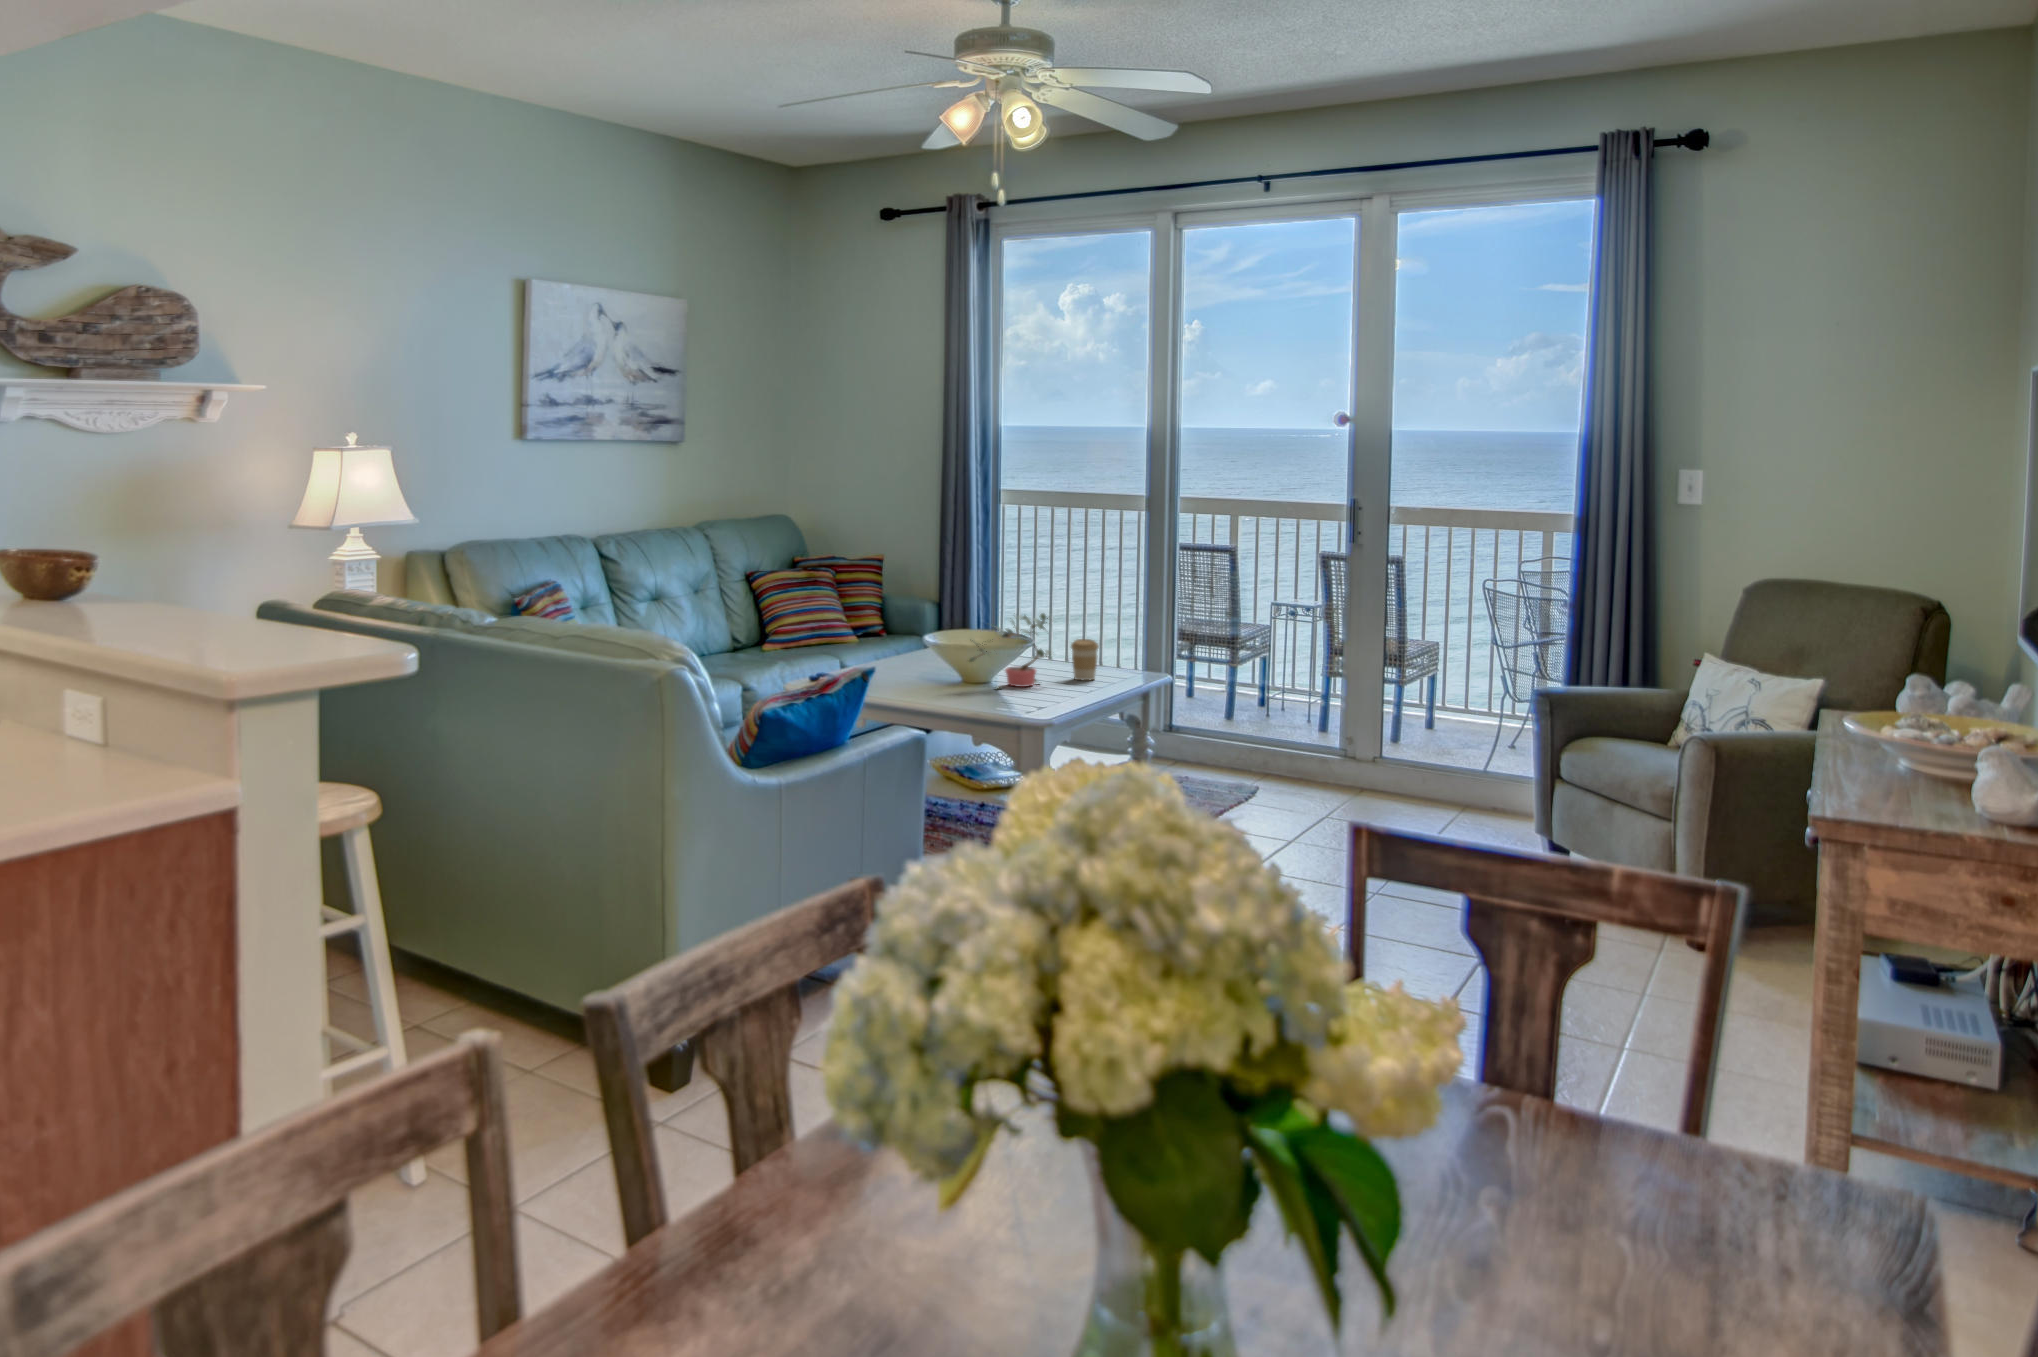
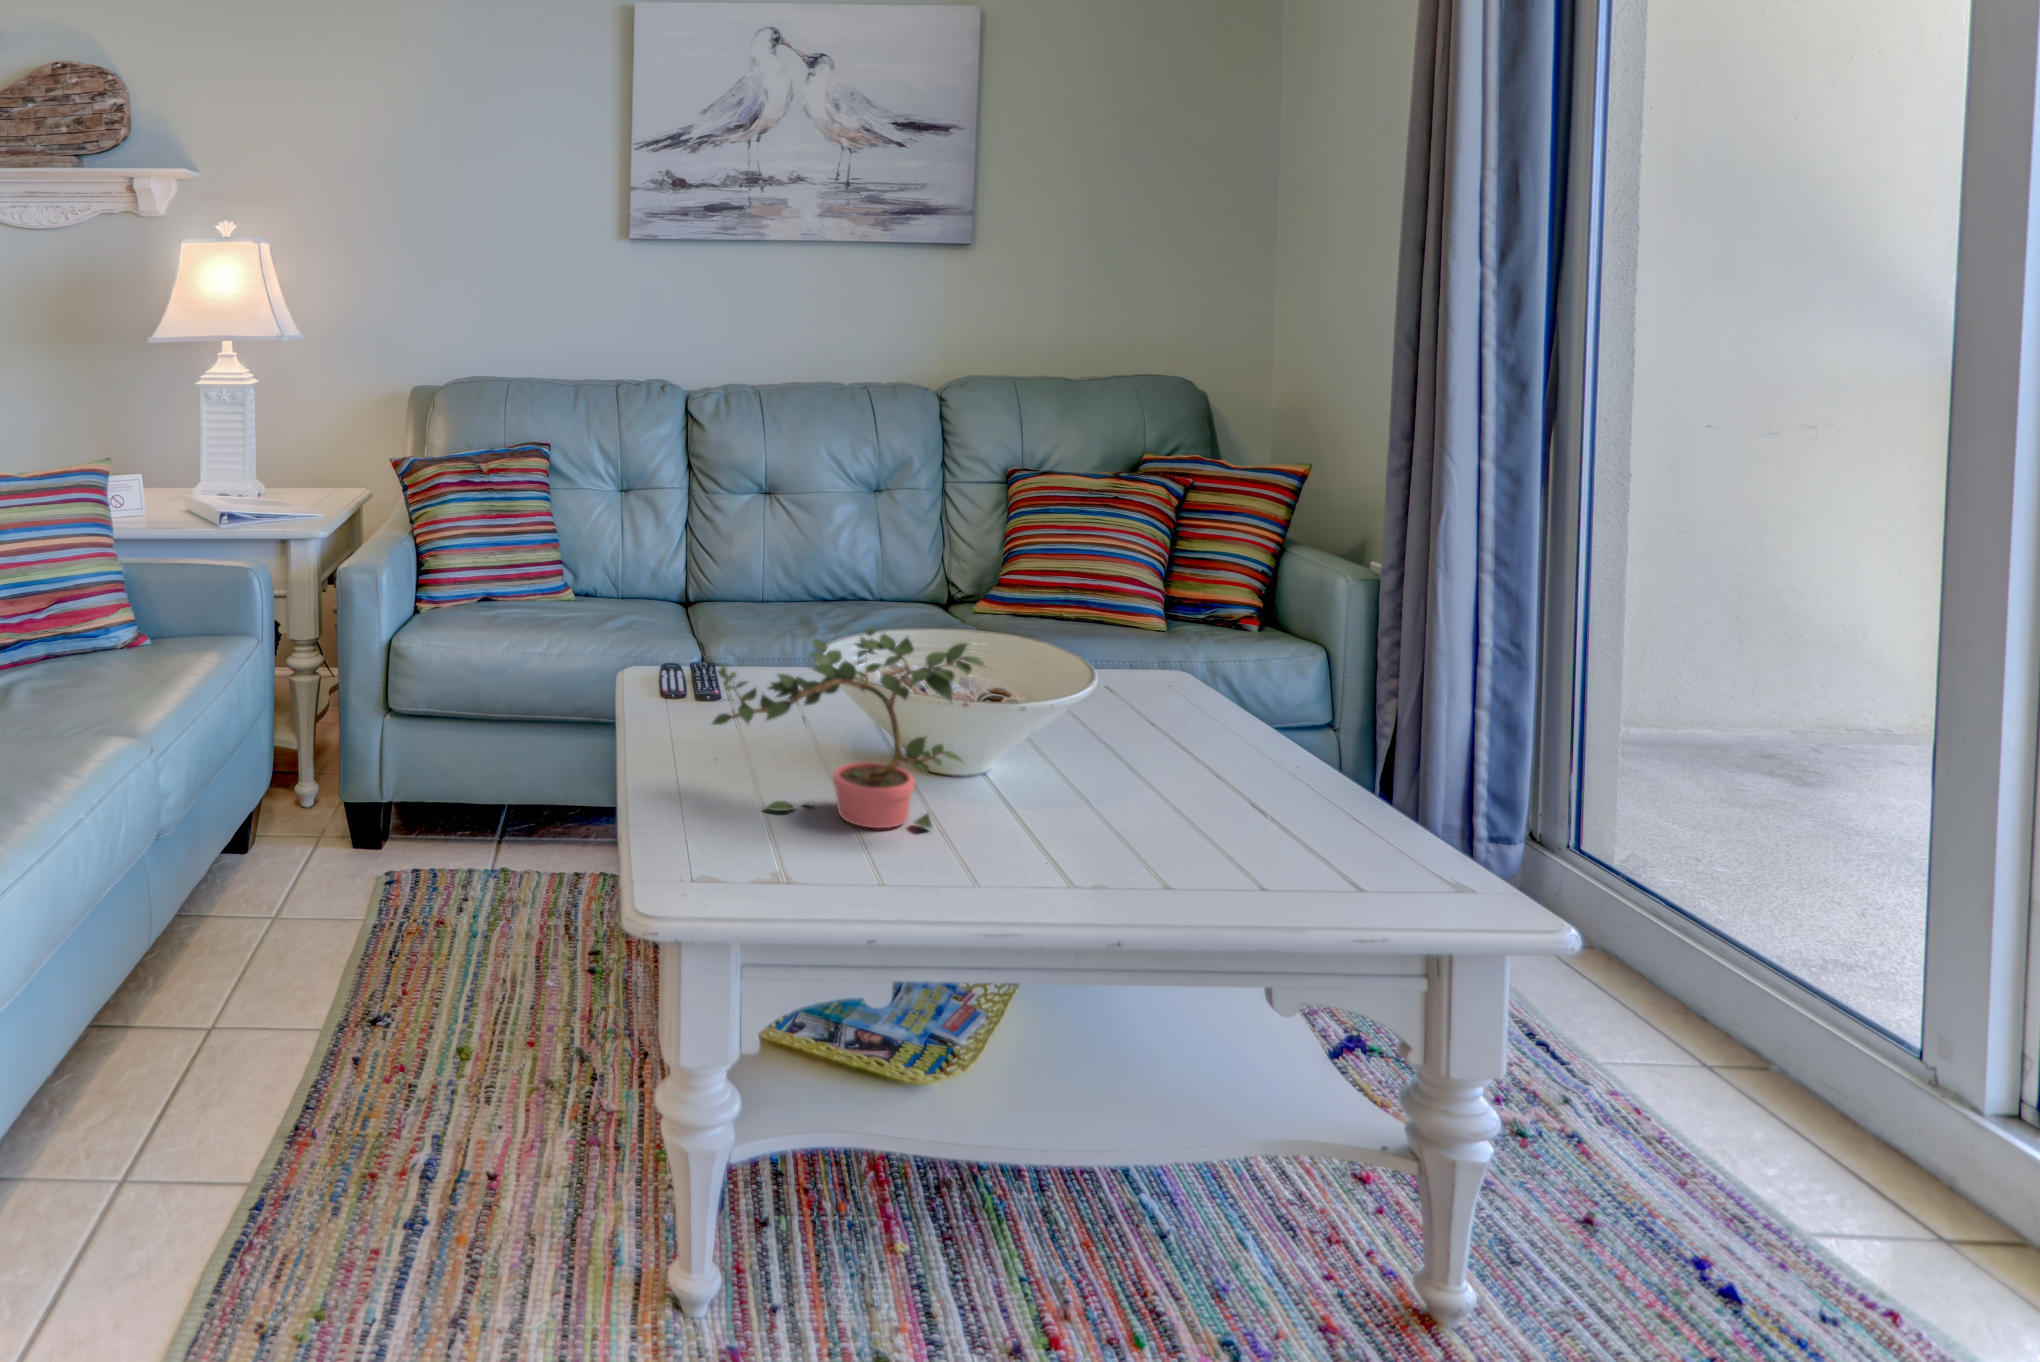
coffee cup: present [1071,639,1099,681] -> none [1061,738,1146,868]

